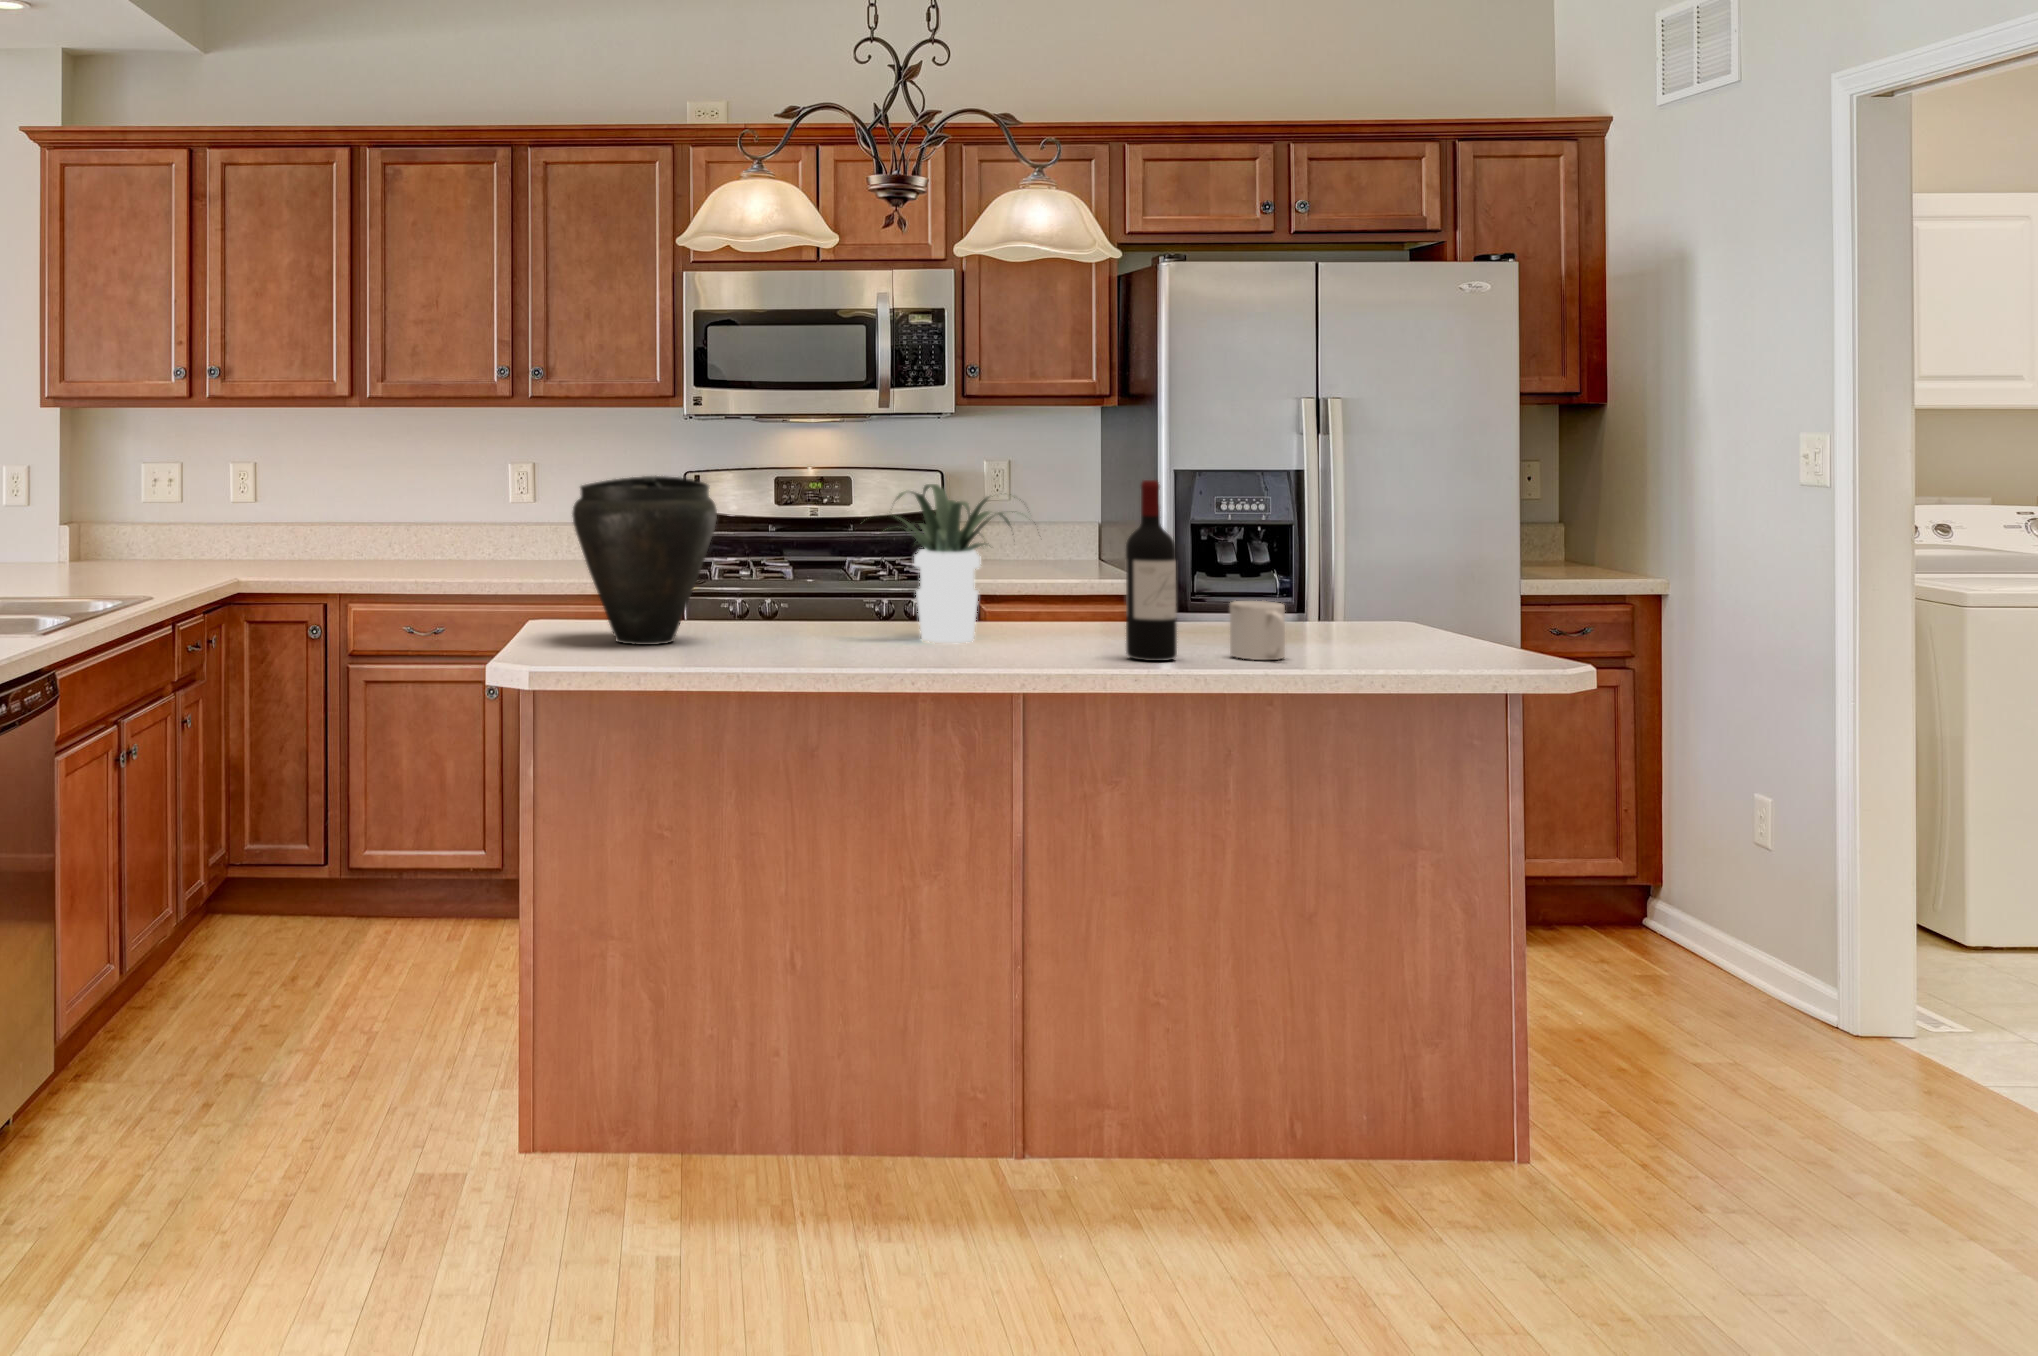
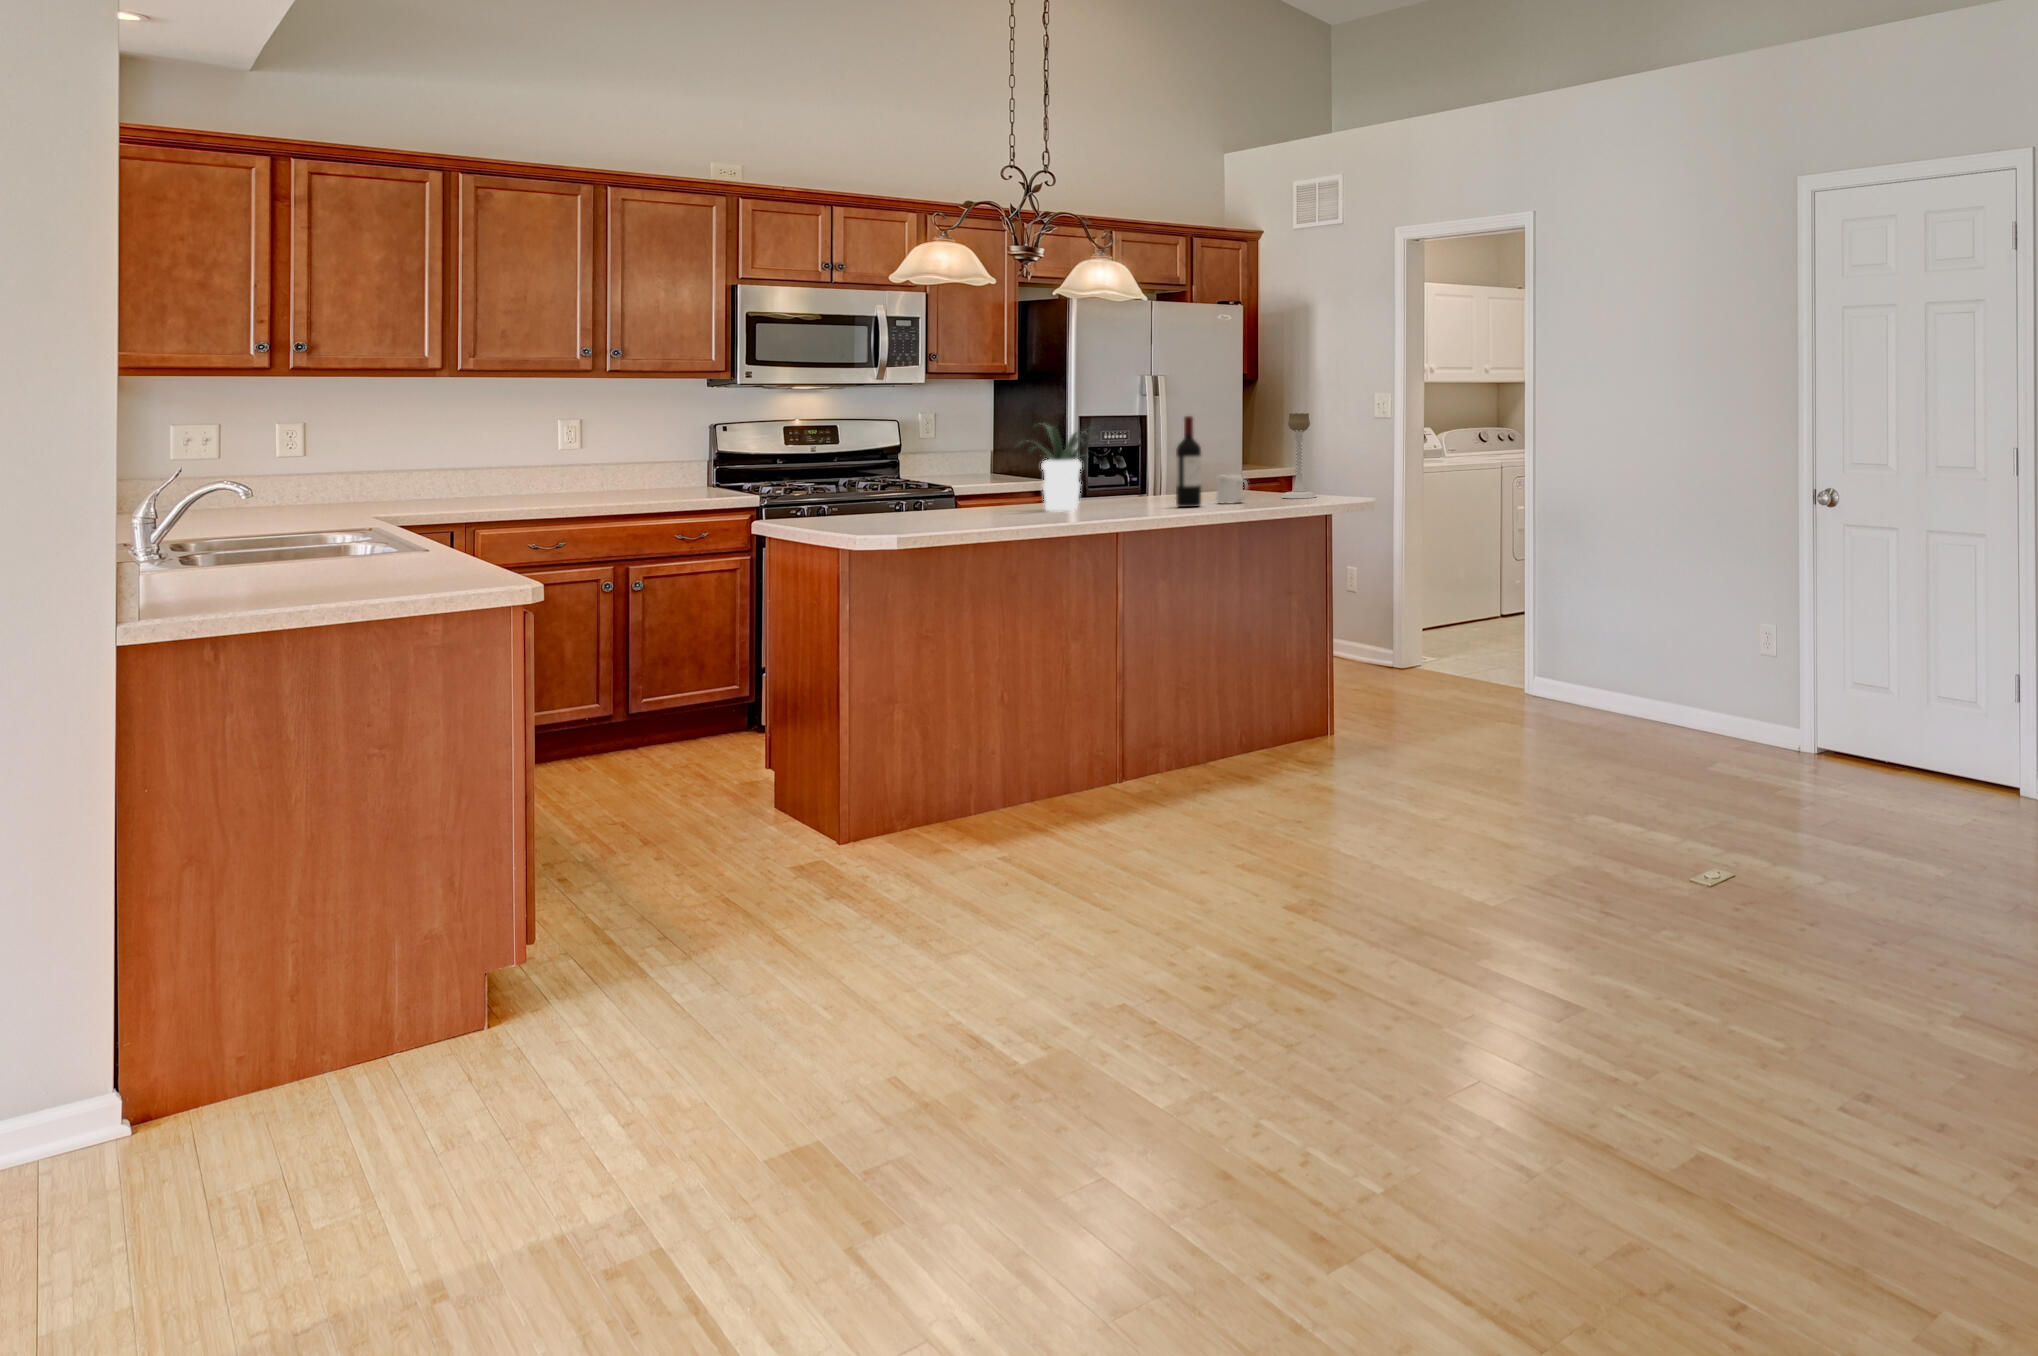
vase: present [572,476,717,645] -> none [851,422,948,525]
candle holder: none [1399,480,1479,663] -> present [1282,413,1316,499]

